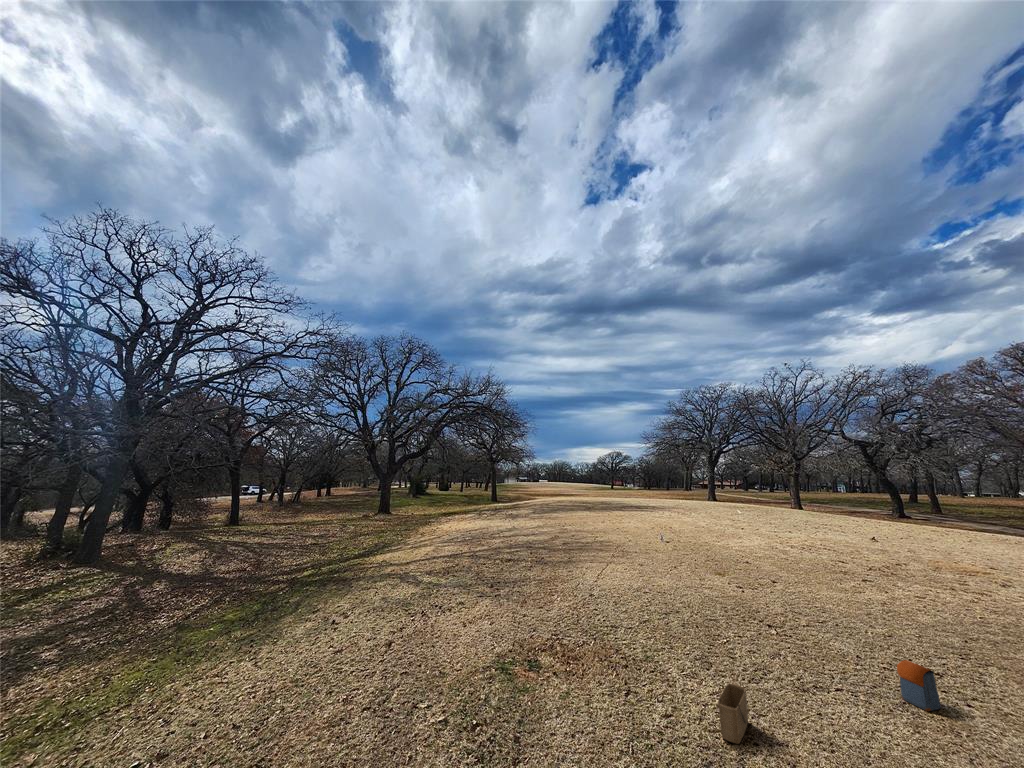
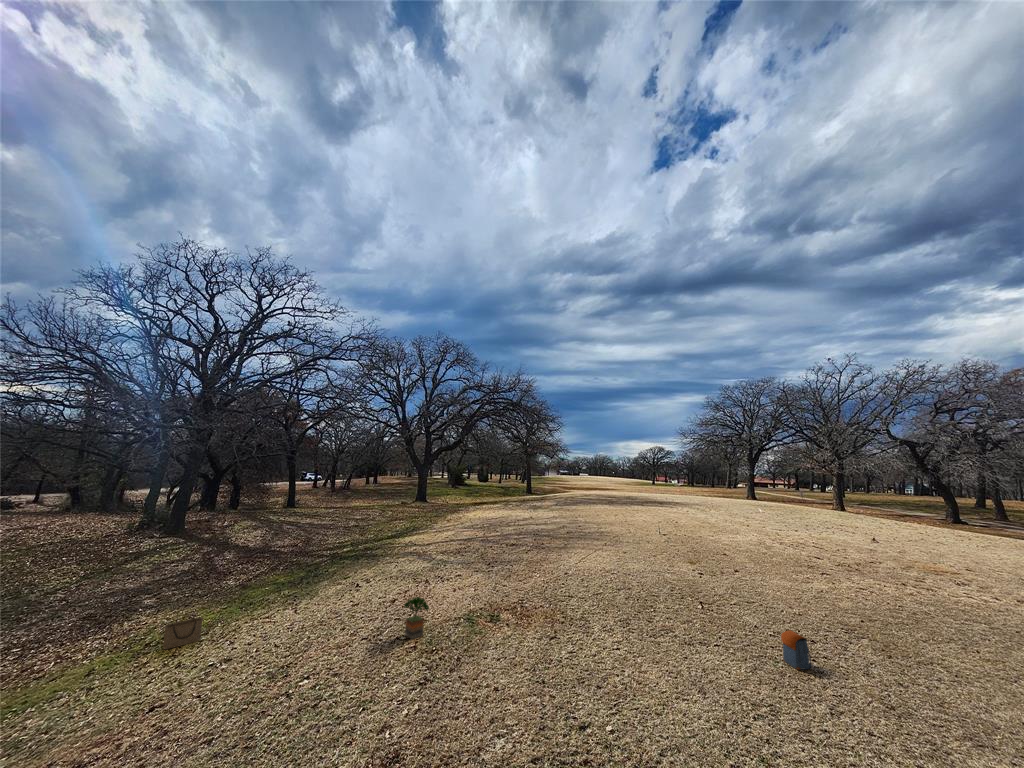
potted tree: none [413,642,450,703] -> present [404,597,429,639]
basket: present [717,683,748,744] -> present [163,617,203,649]

